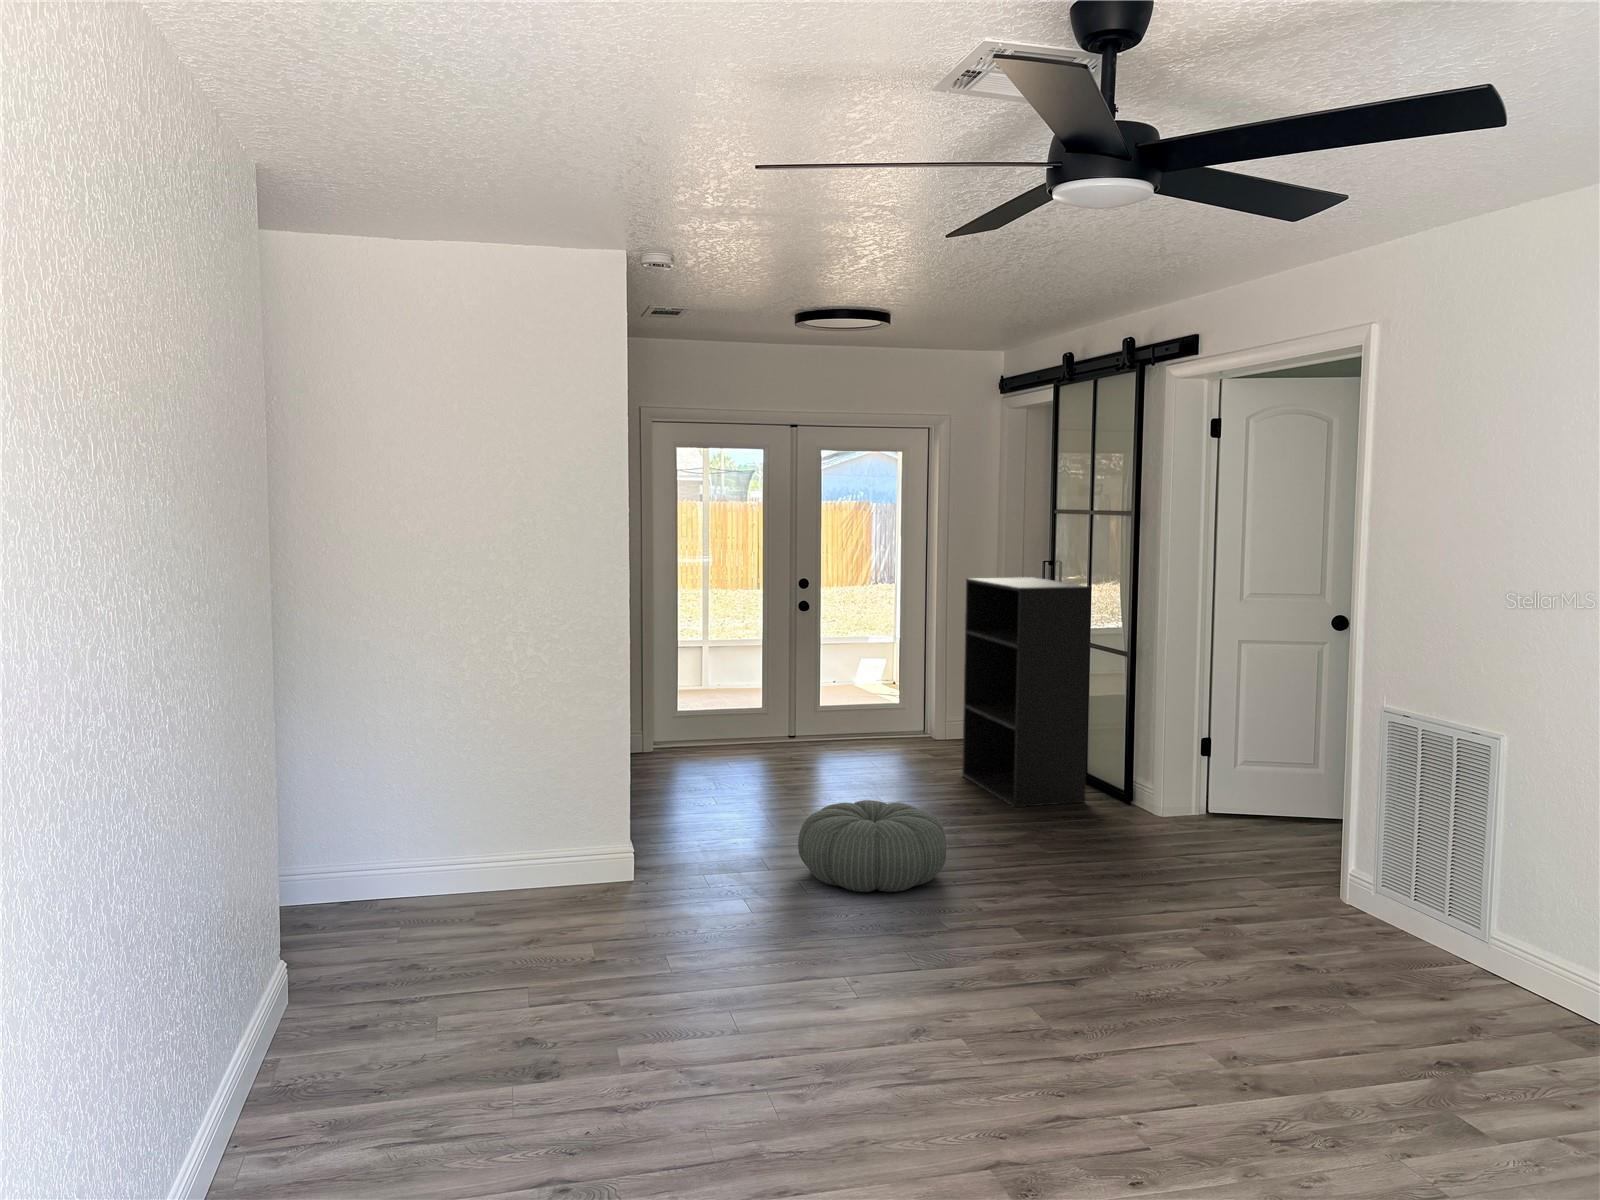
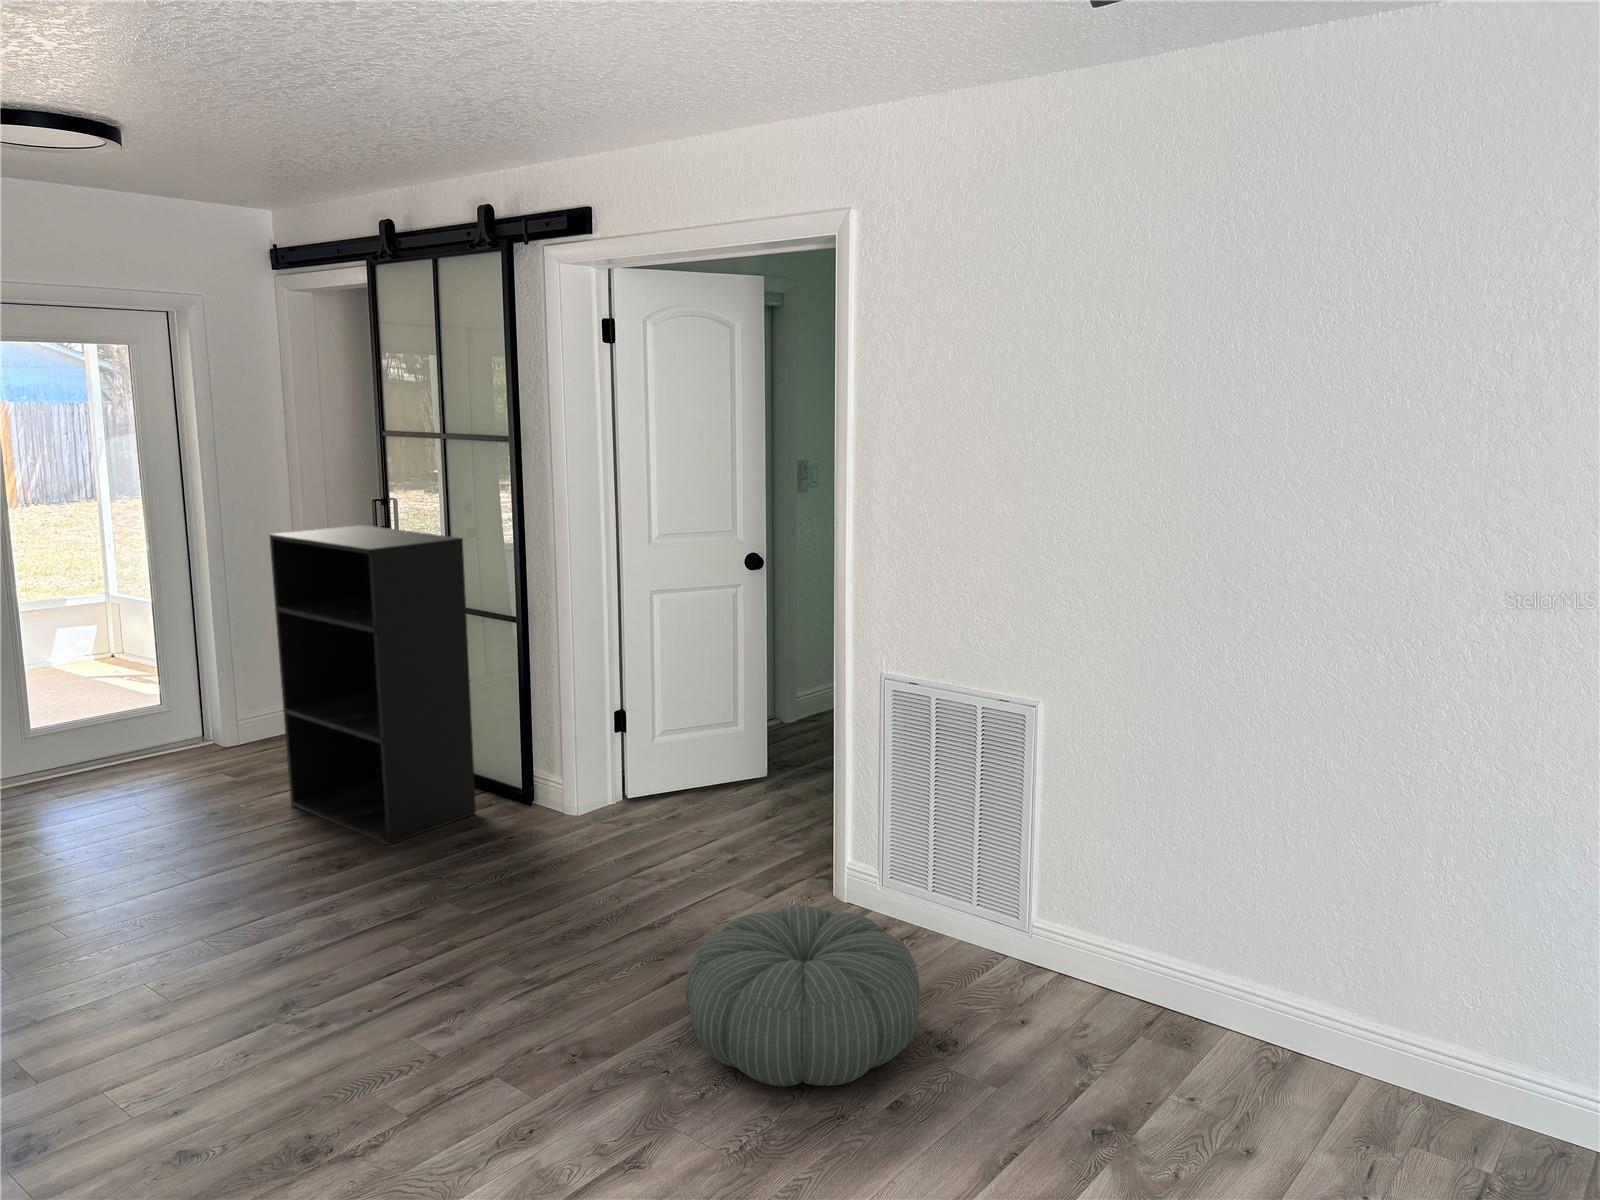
pouf: present [798,800,946,892] -> present [686,906,920,1086]

